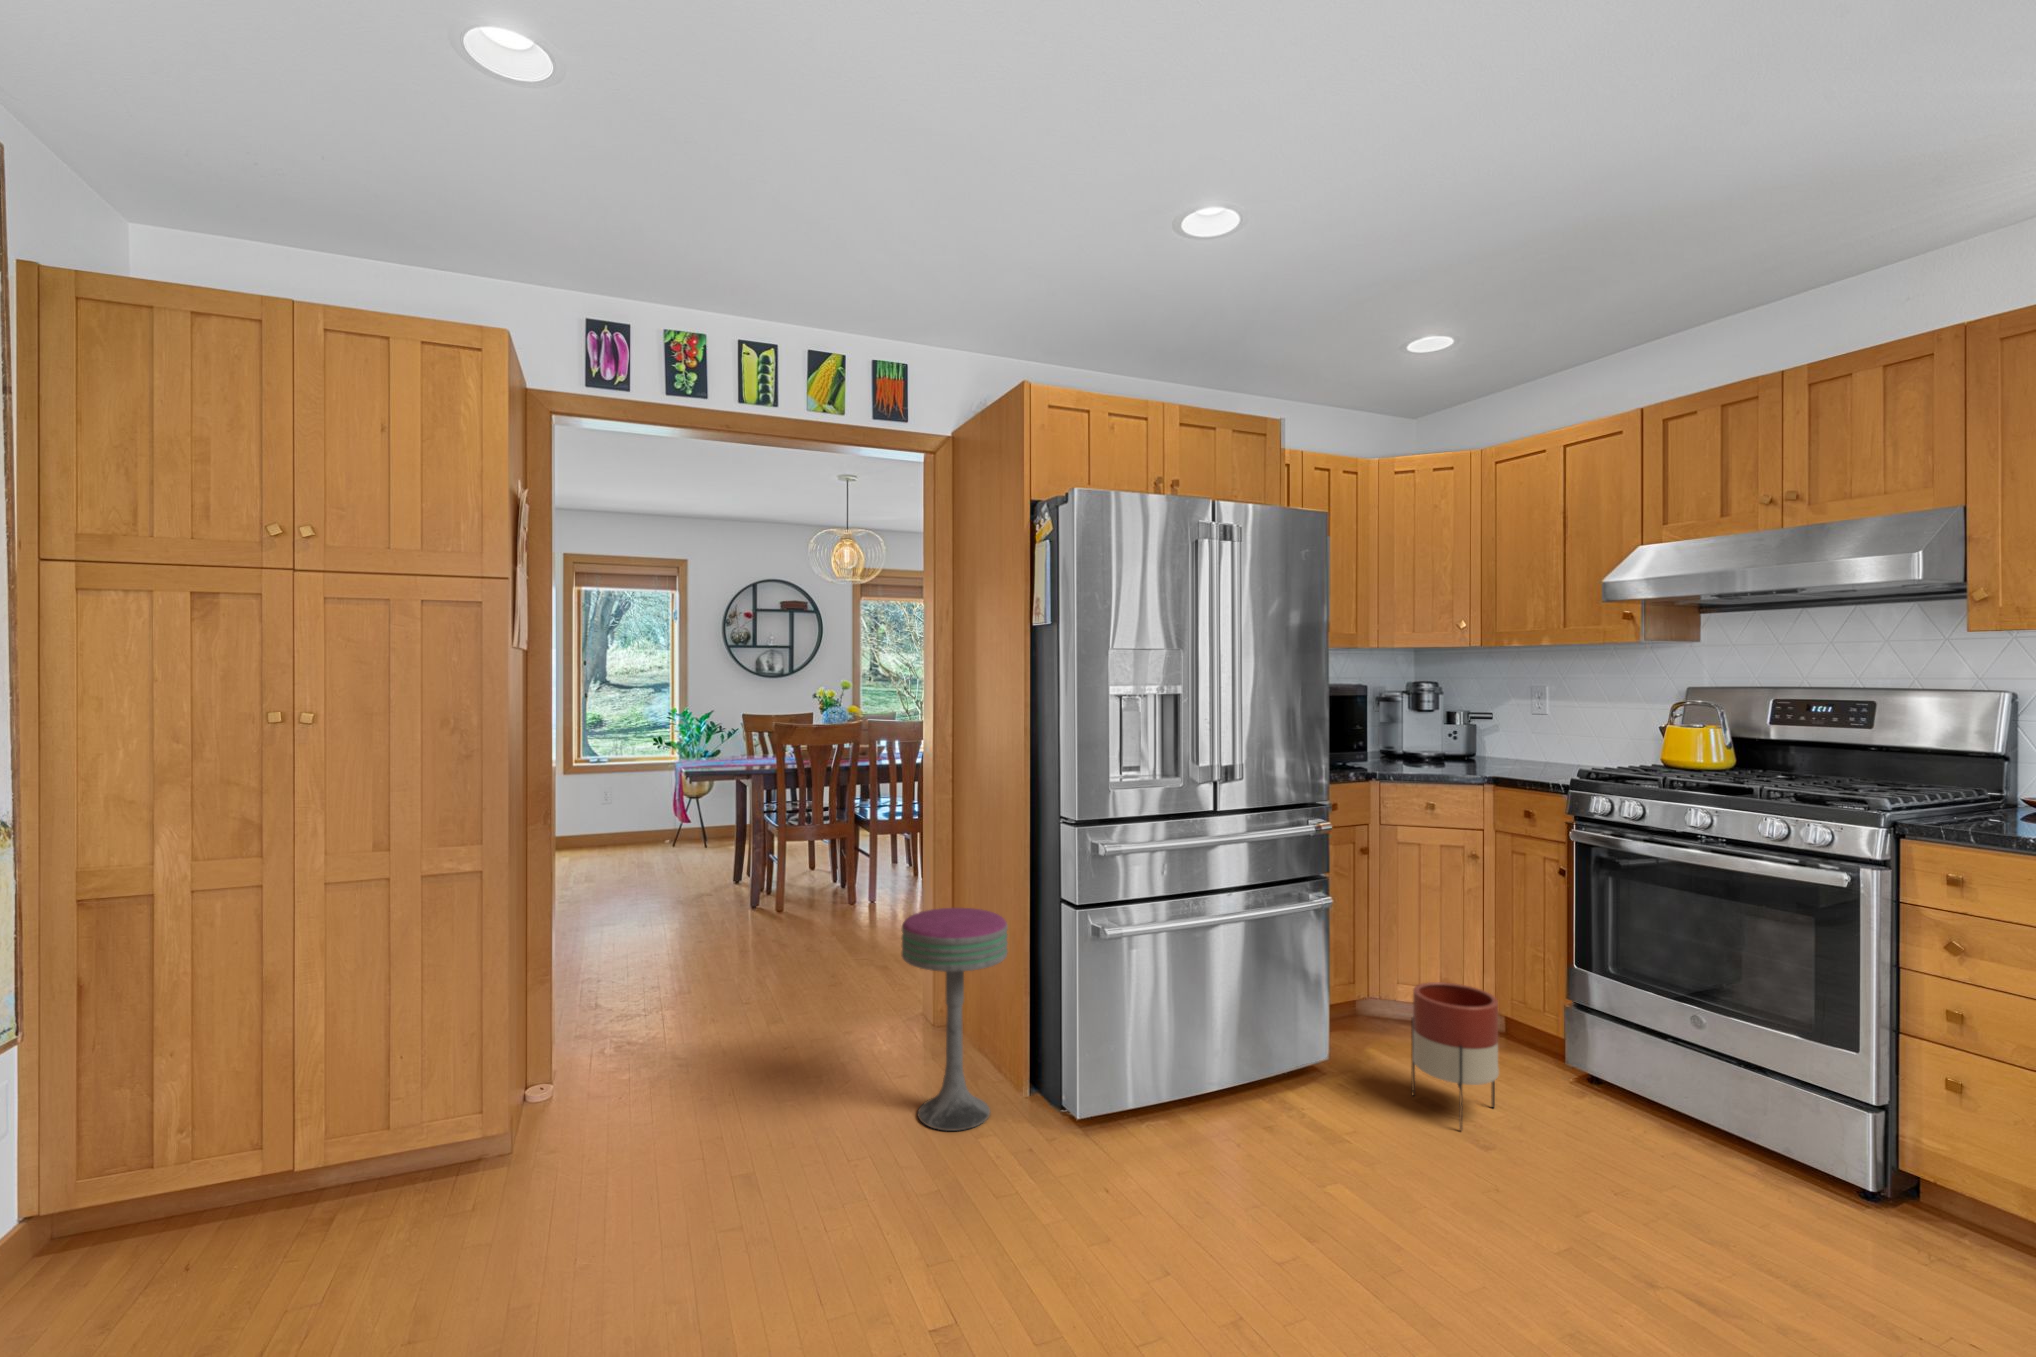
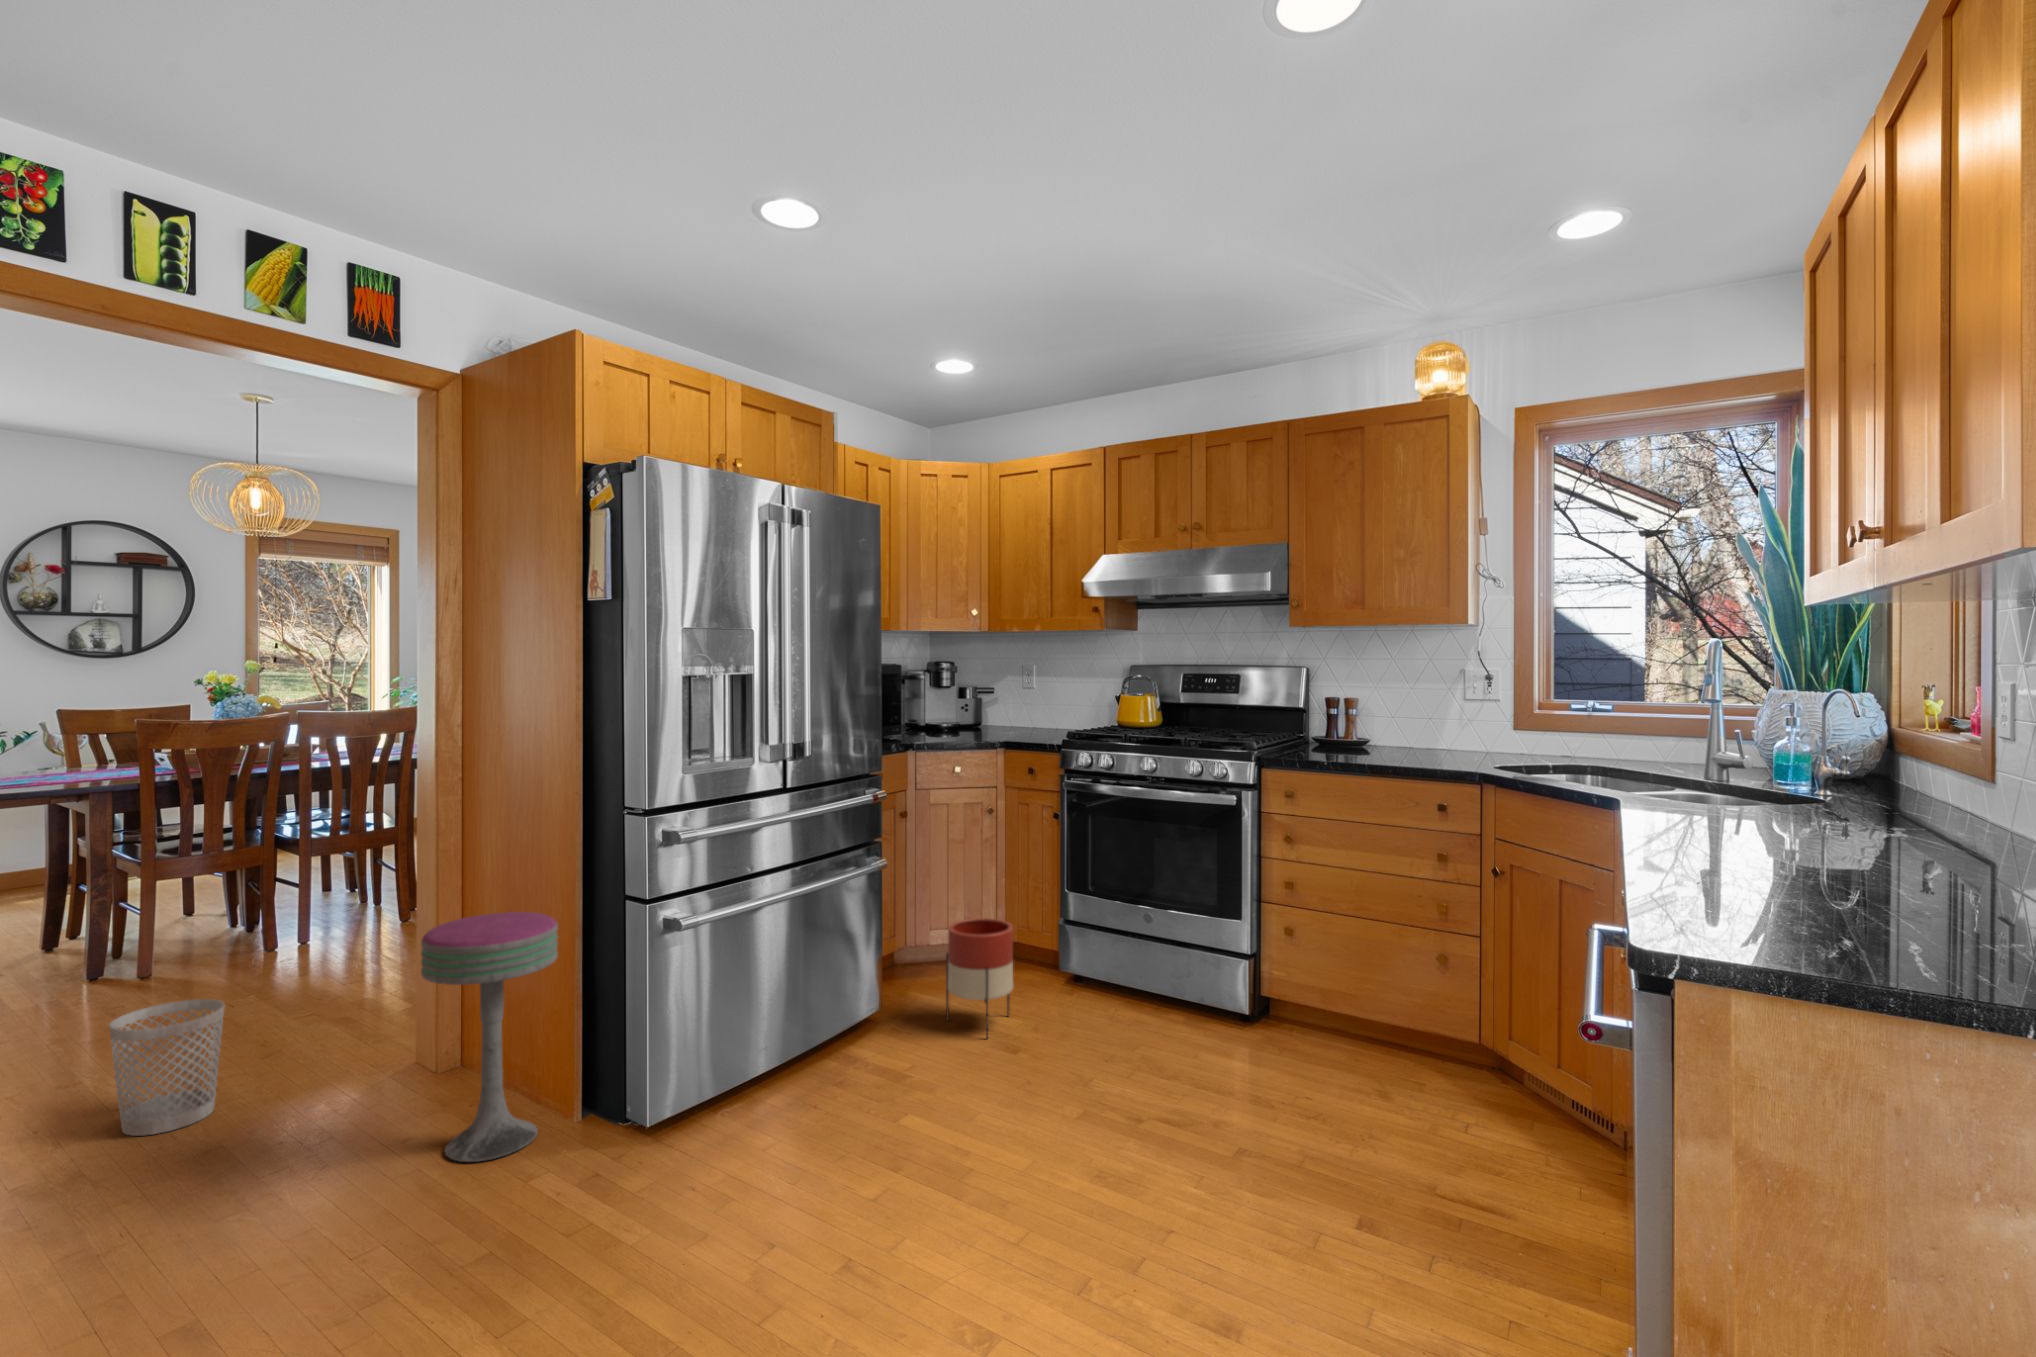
wastebasket: none [725,941,792,1041] -> present [109,999,225,1136]

